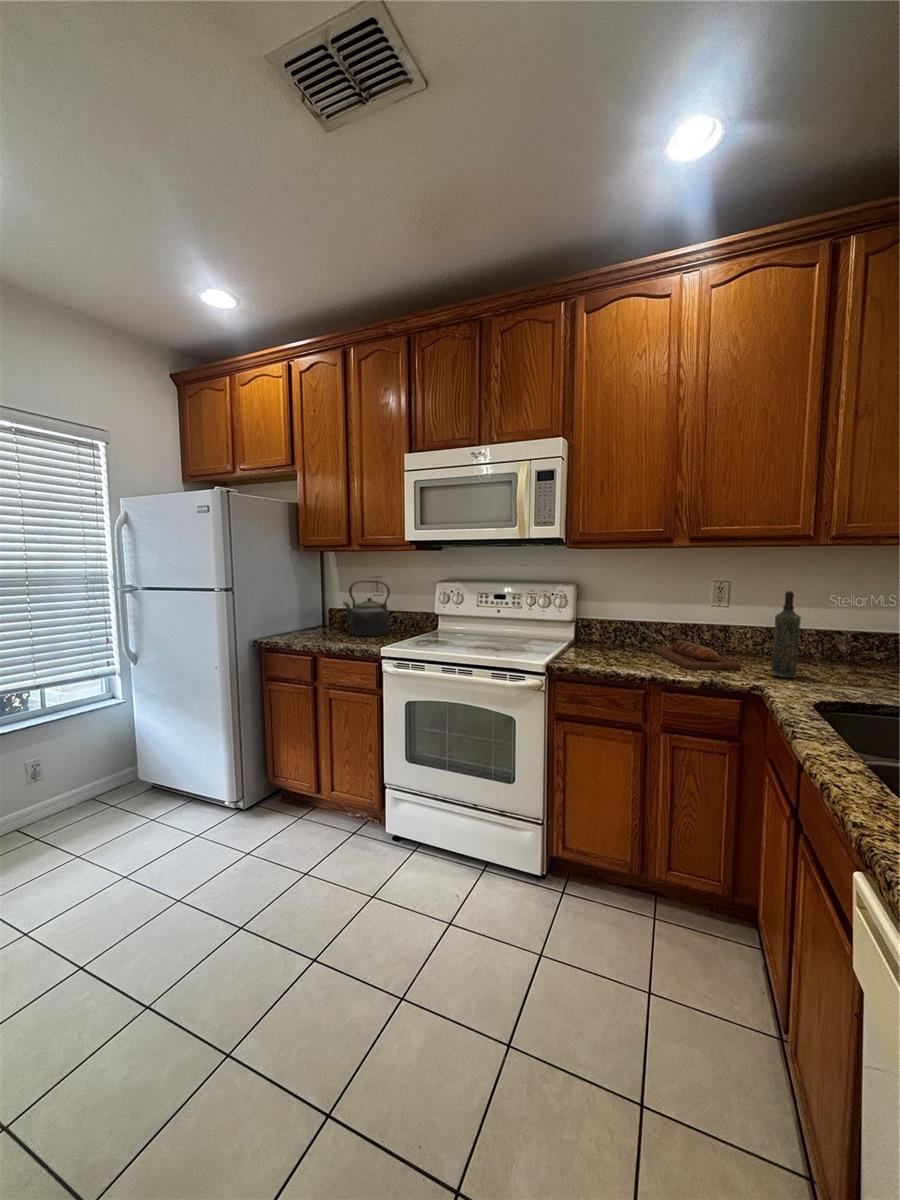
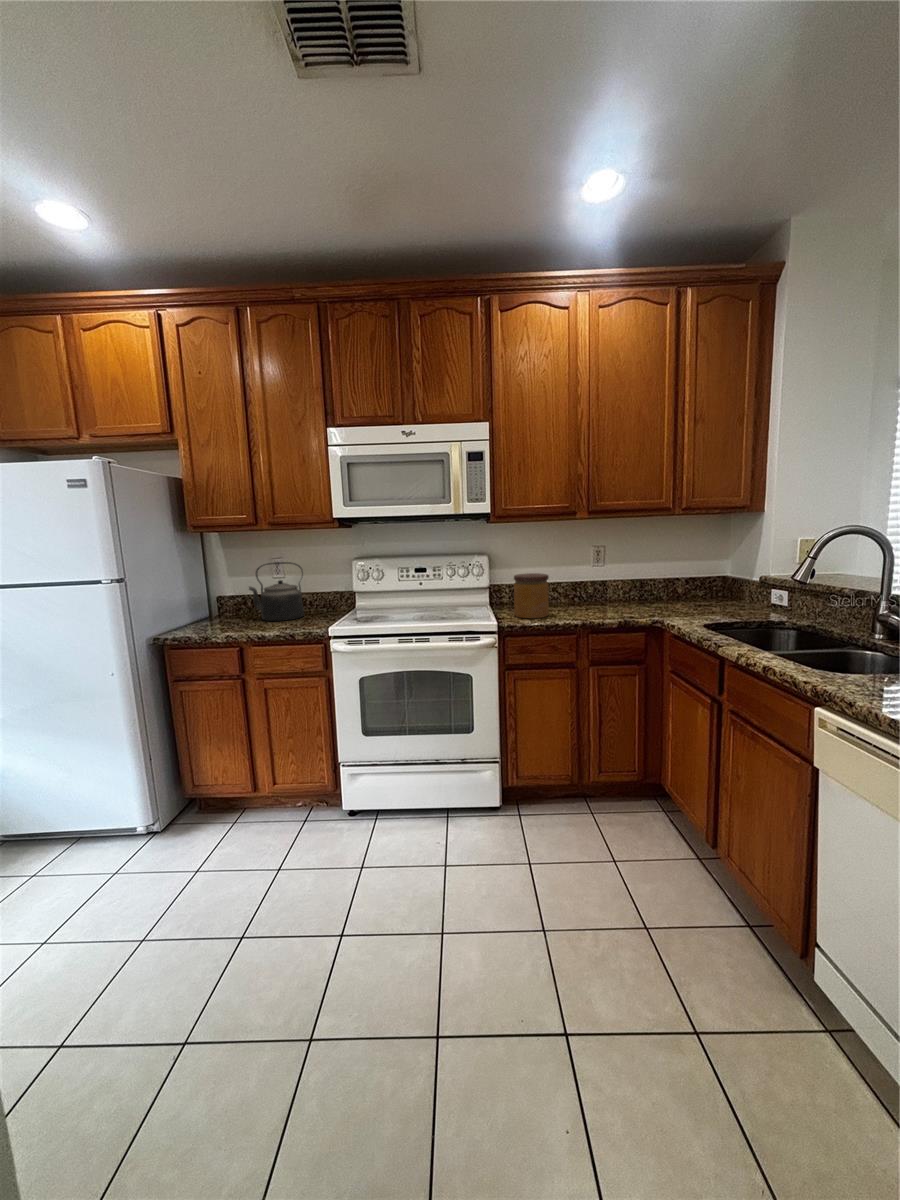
bottle: present [772,591,801,678] -> none [655,550,673,613]
jar: none [584,609,627,663] -> present [514,573,549,618]
bread loaf: present [655,640,741,670] -> none [559,595,632,616]

